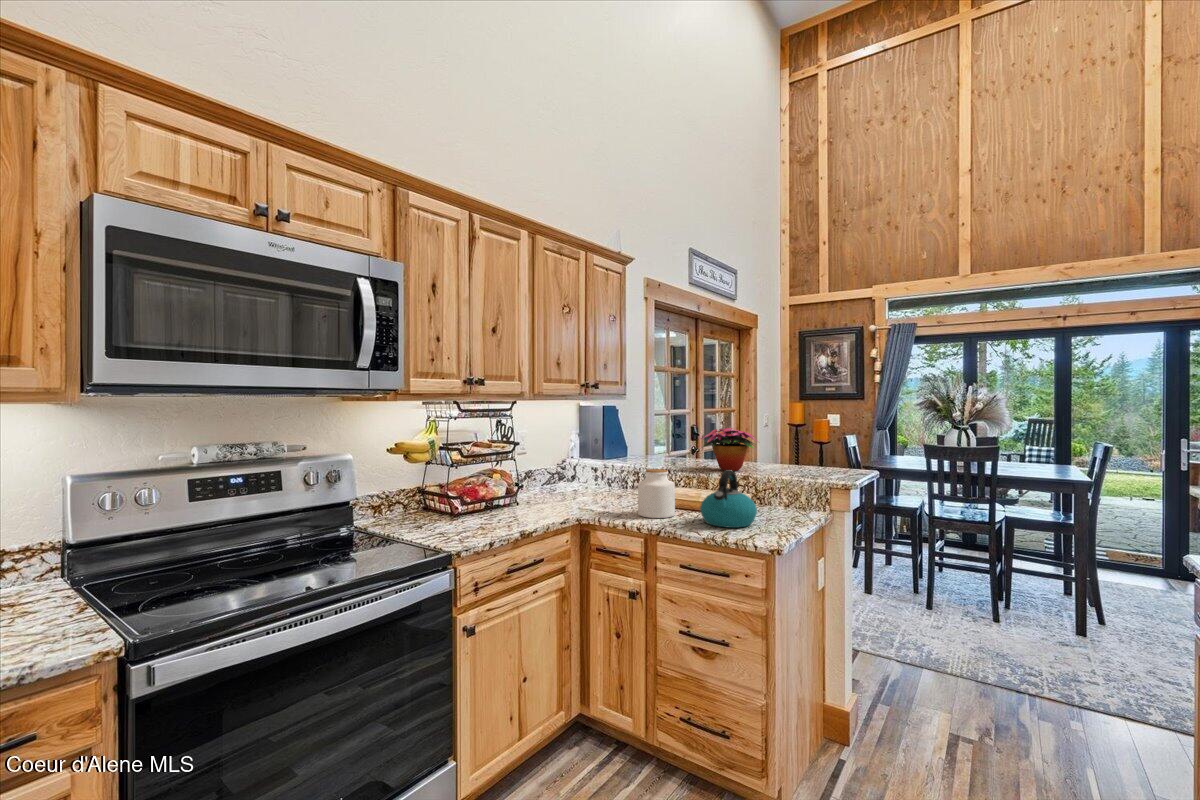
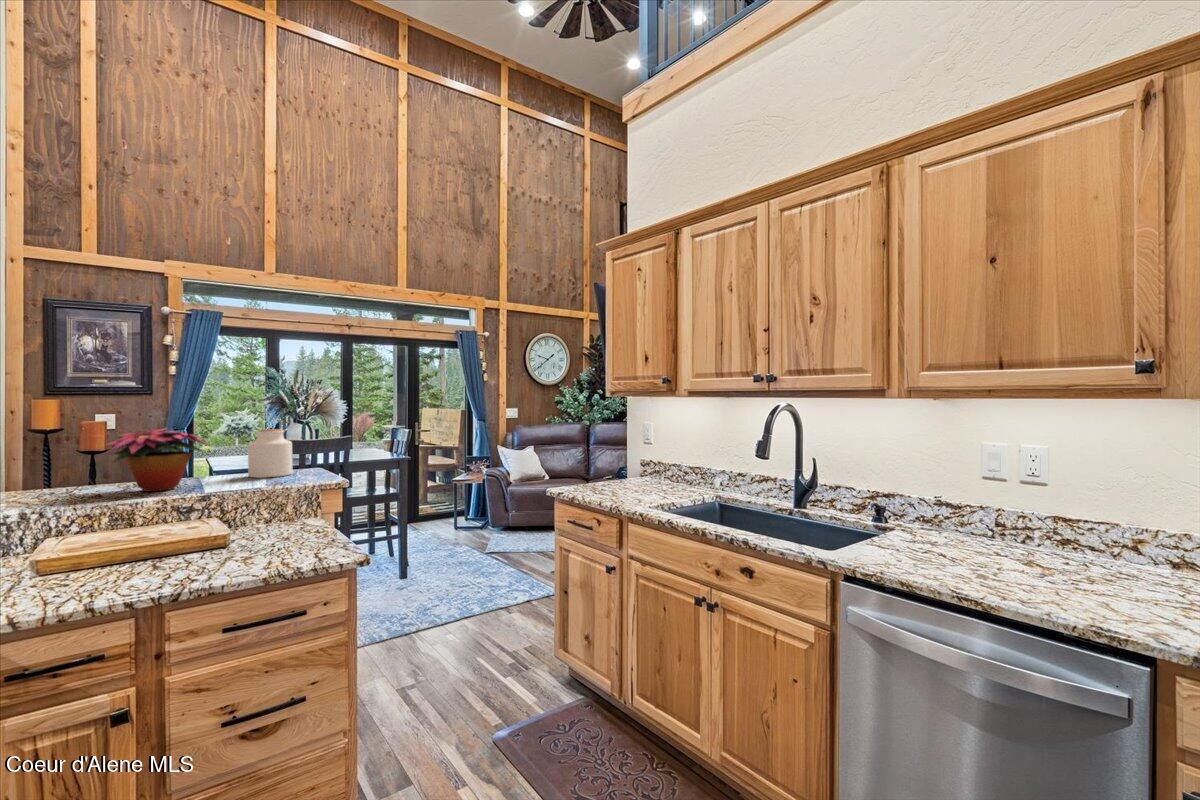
jar: present [638,469,675,518] -> present [248,429,292,478]
kettle: present [700,470,757,528] -> none [212,482,300,561]

